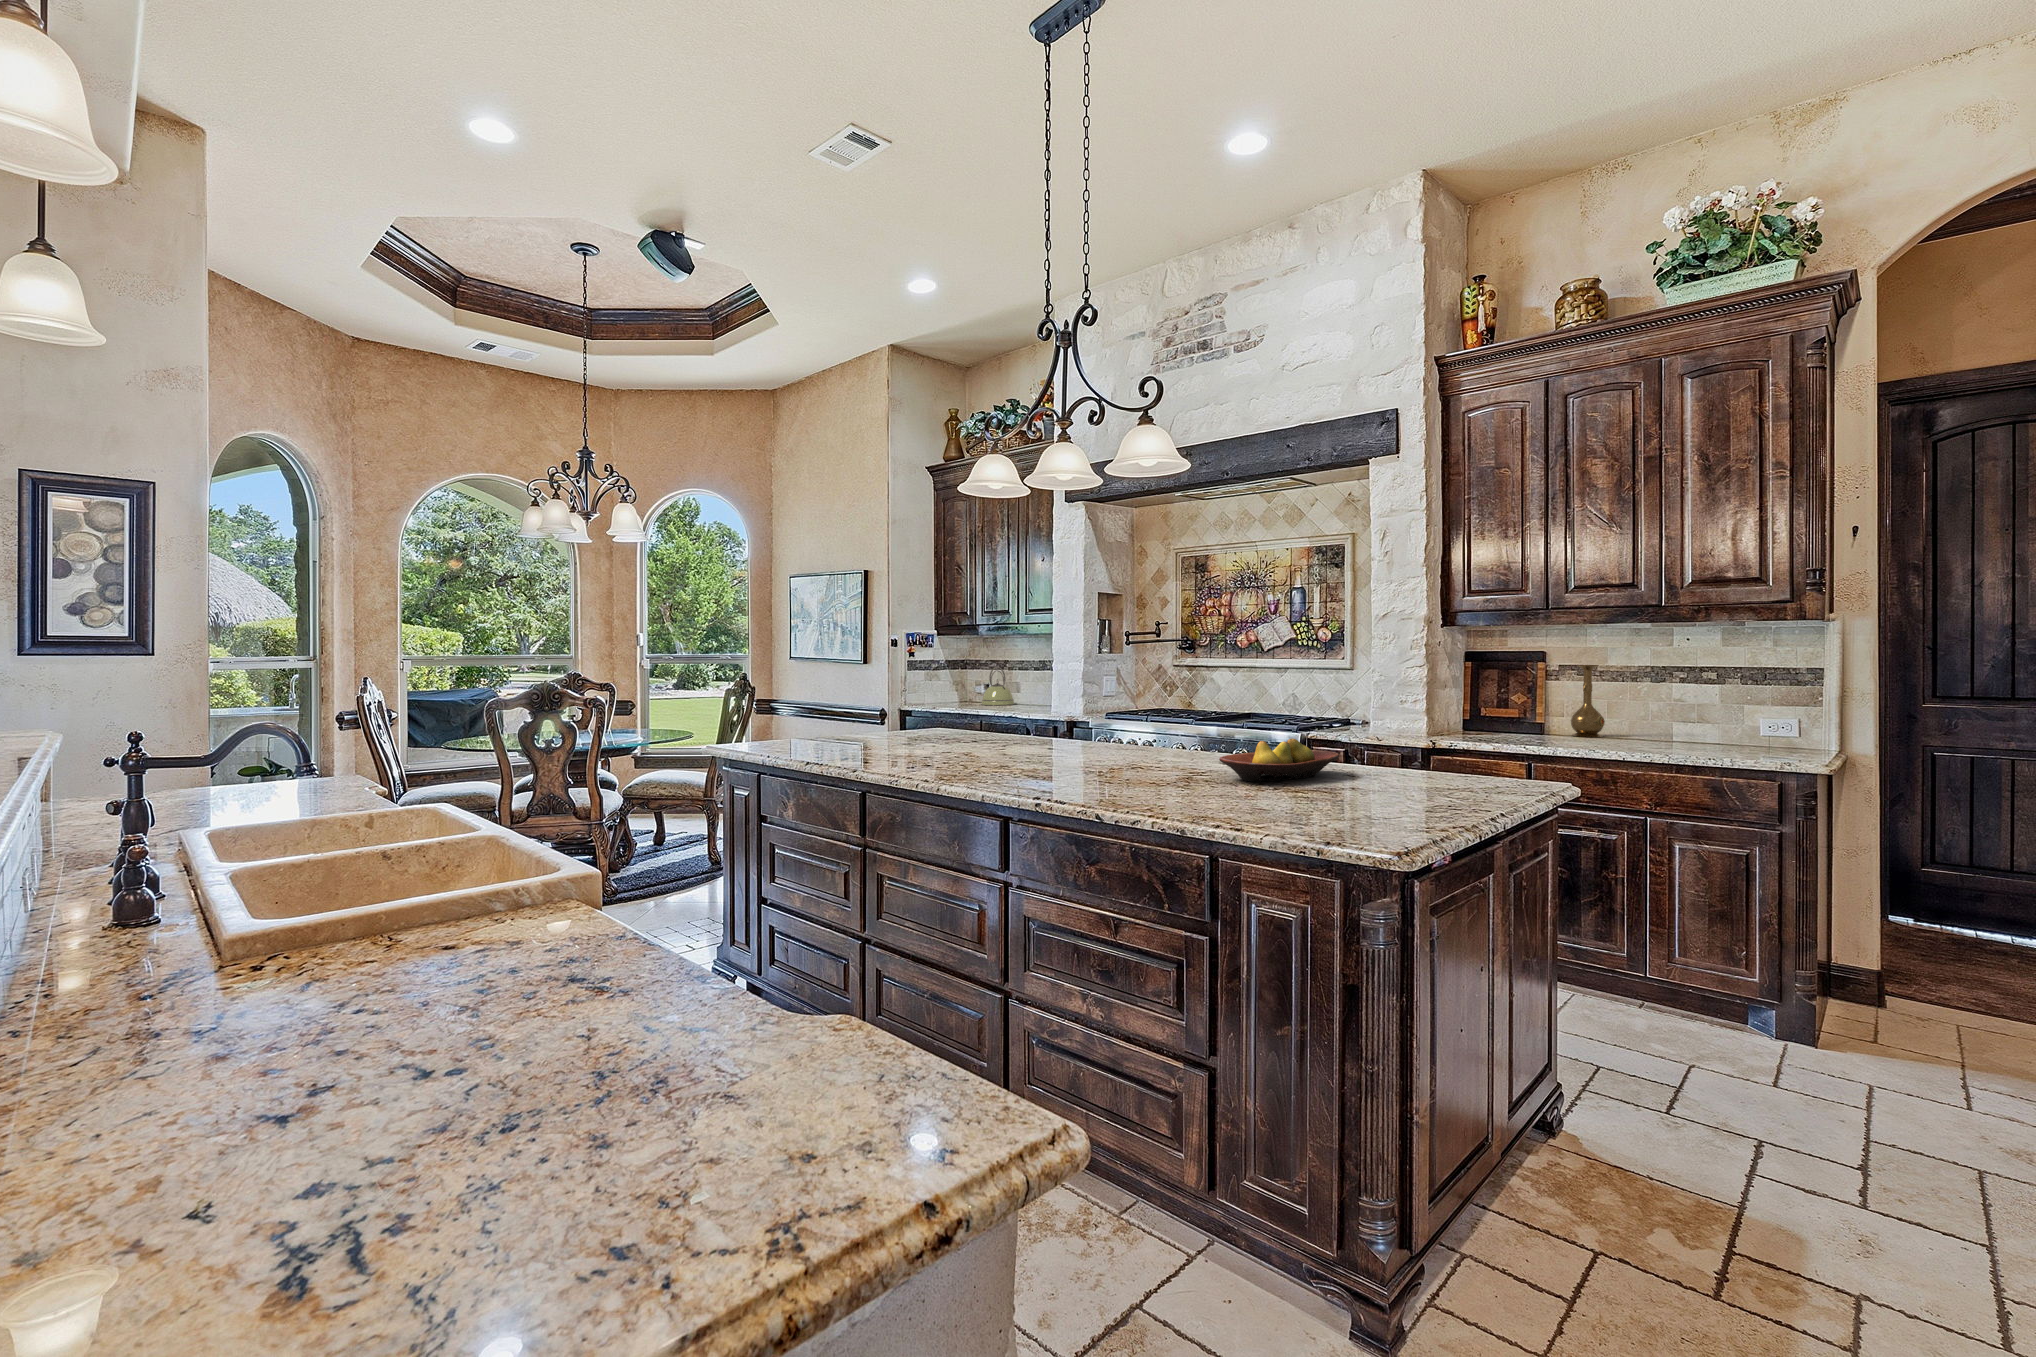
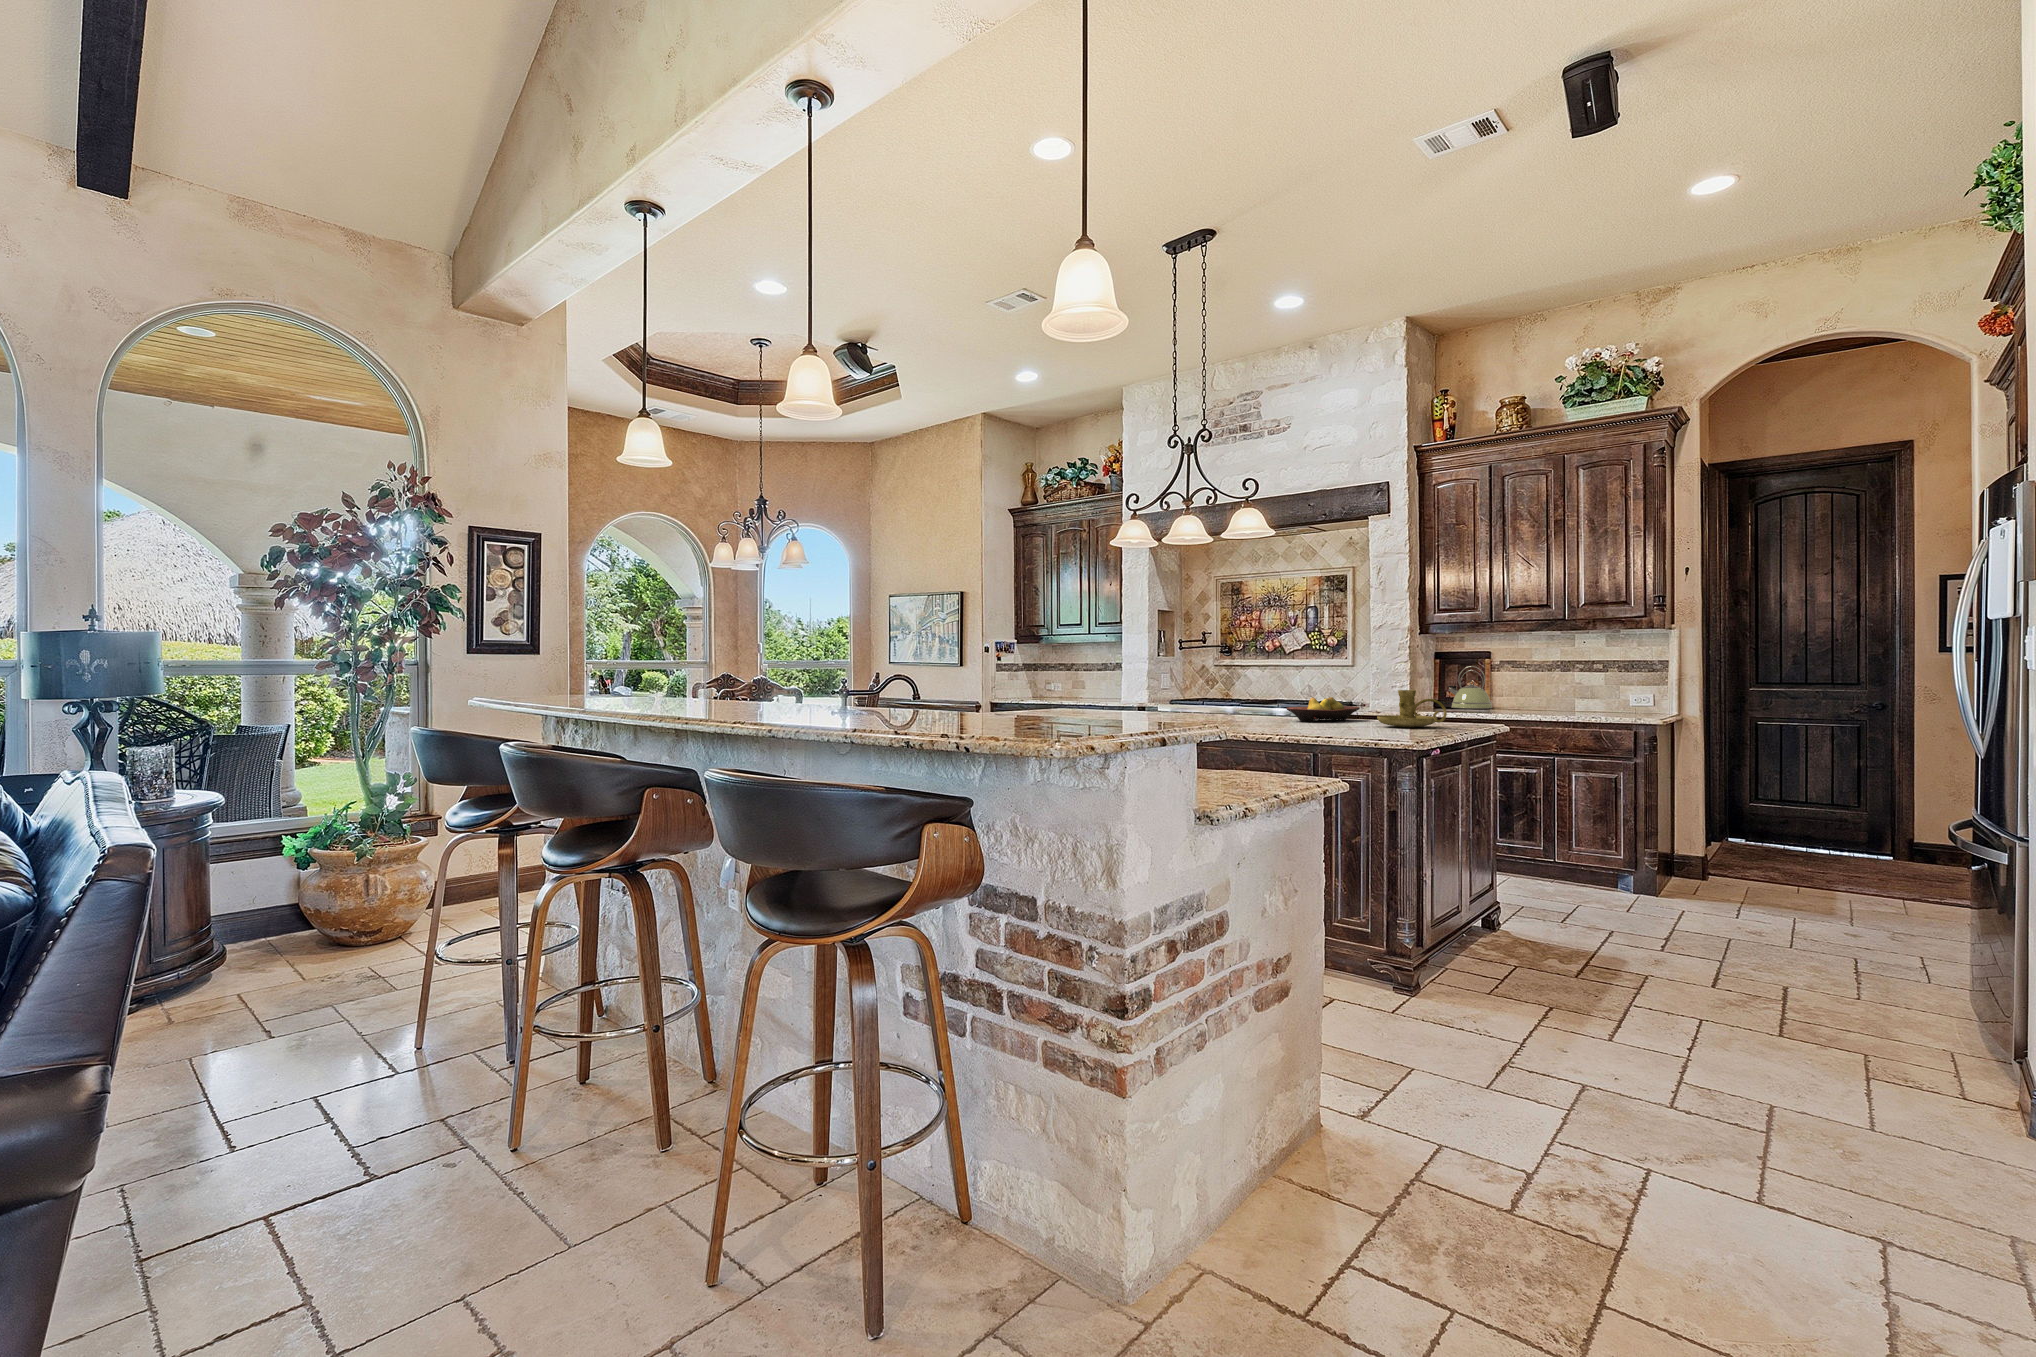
vase: present [1571,665,1605,737] -> none [1508,660,1530,710]
kettle: present [981,667,1014,705] -> present [1448,666,1492,709]
candle holder: none [1358,740,1479,808] -> present [1377,690,1447,727]

